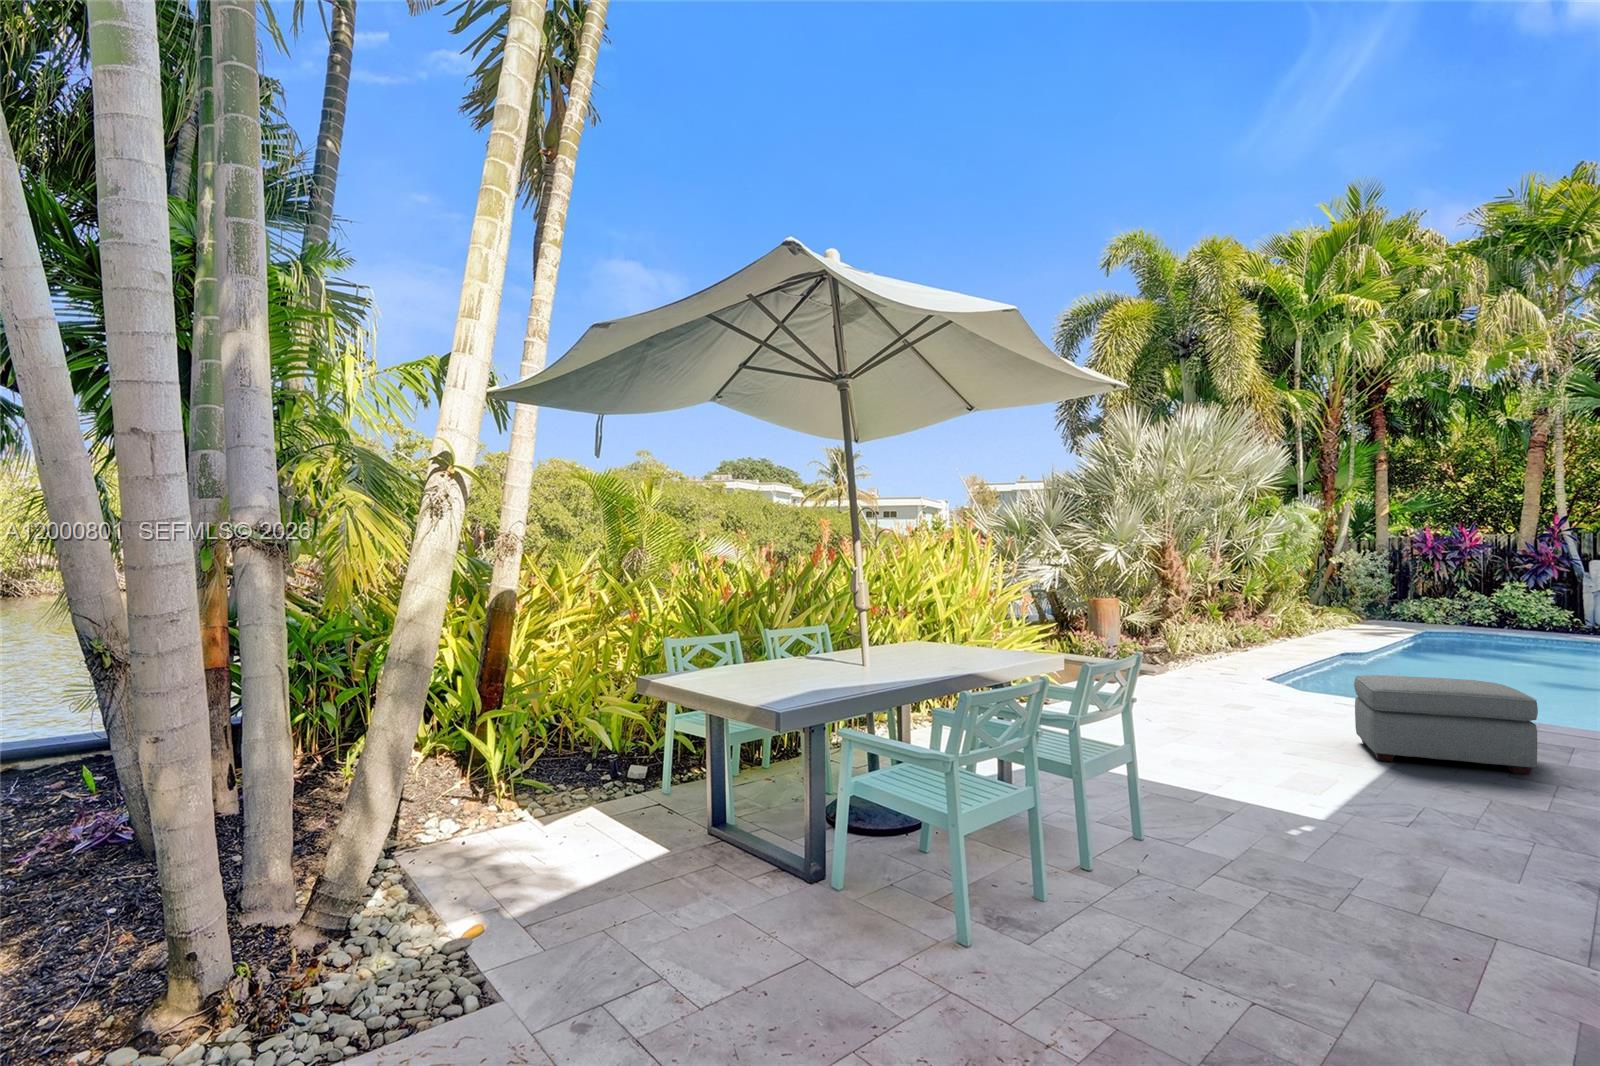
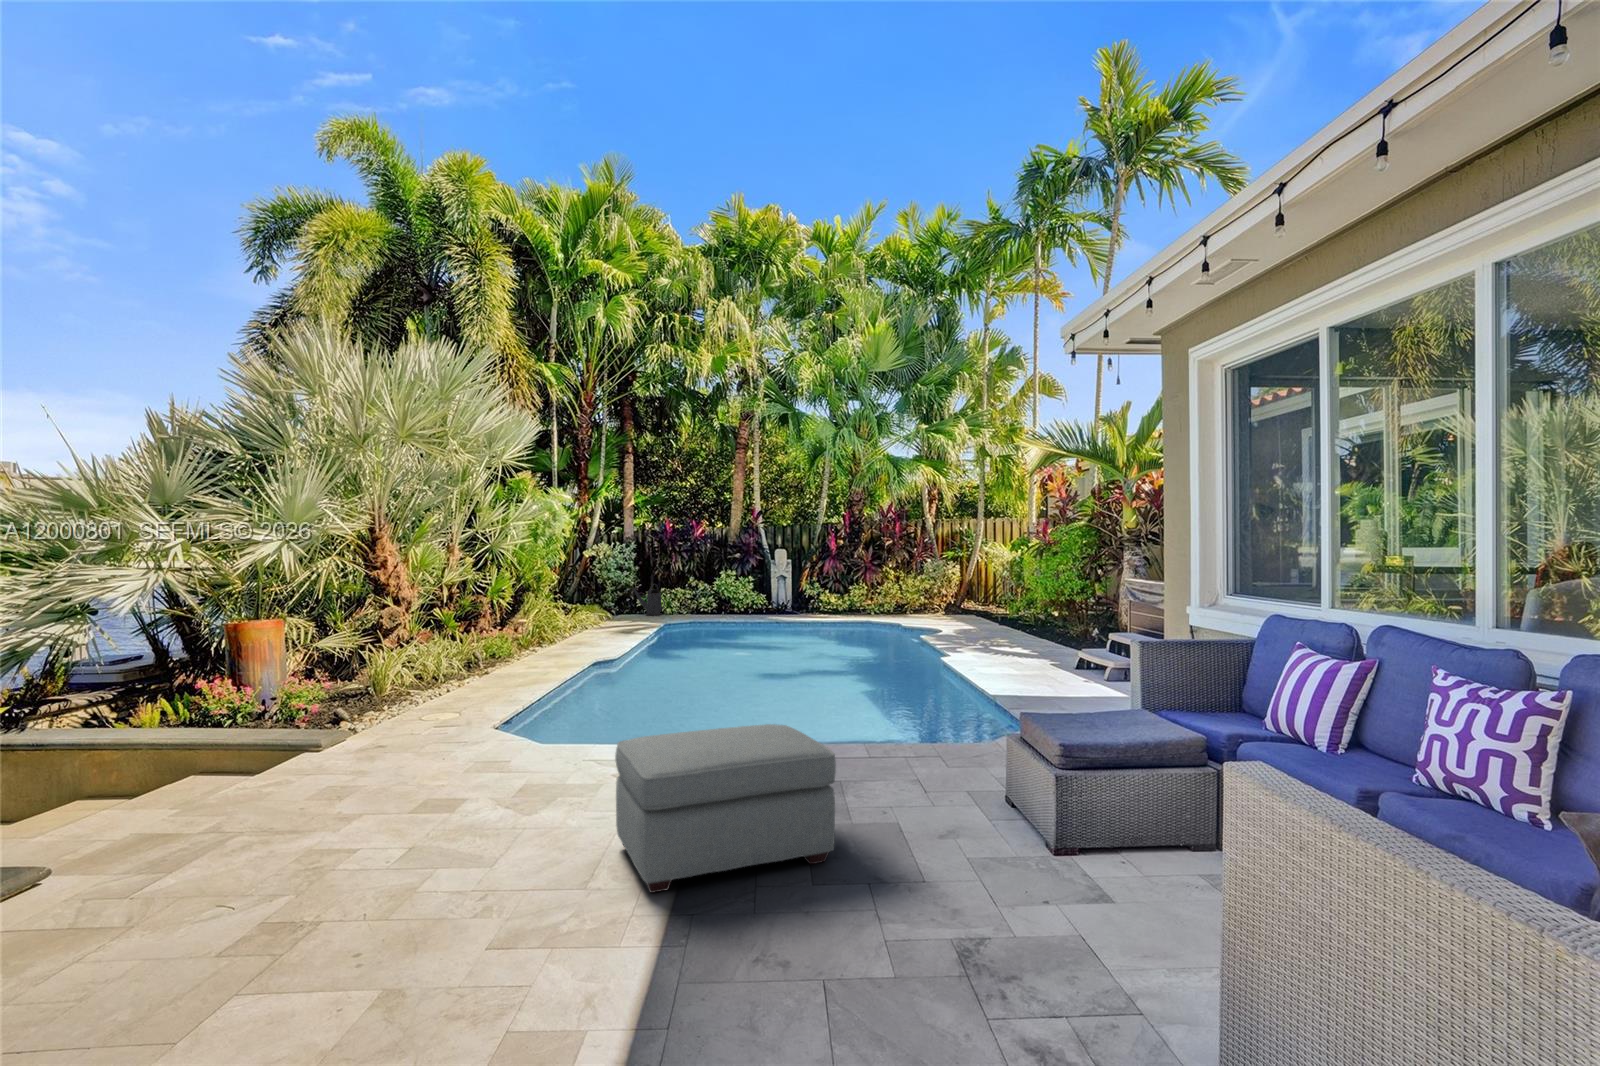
watering can: none [1387,592,1427,624] -> present [633,584,665,616]

